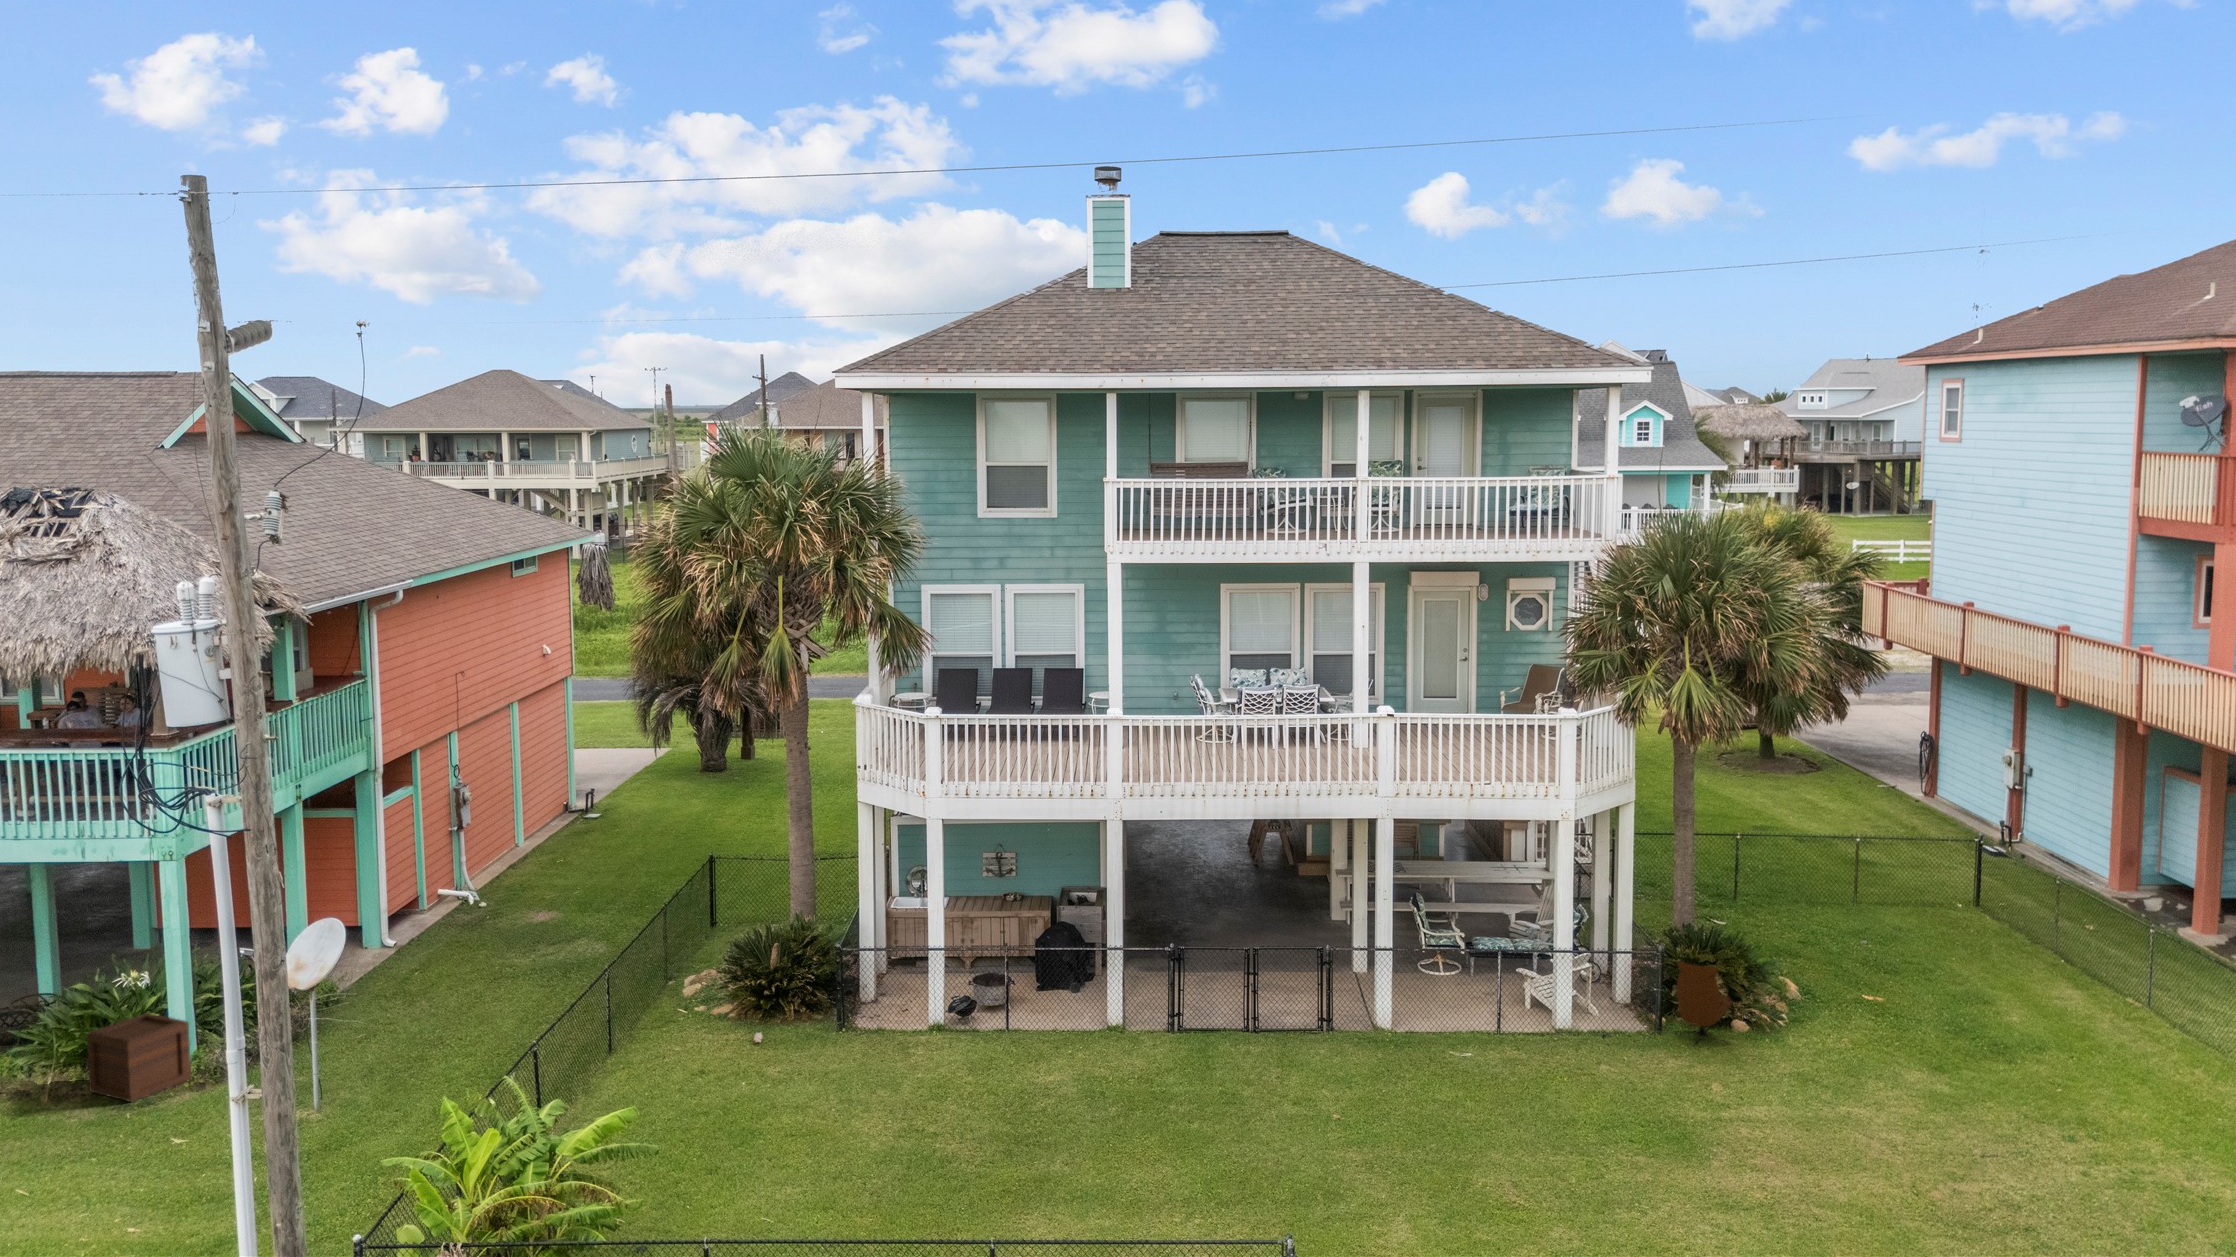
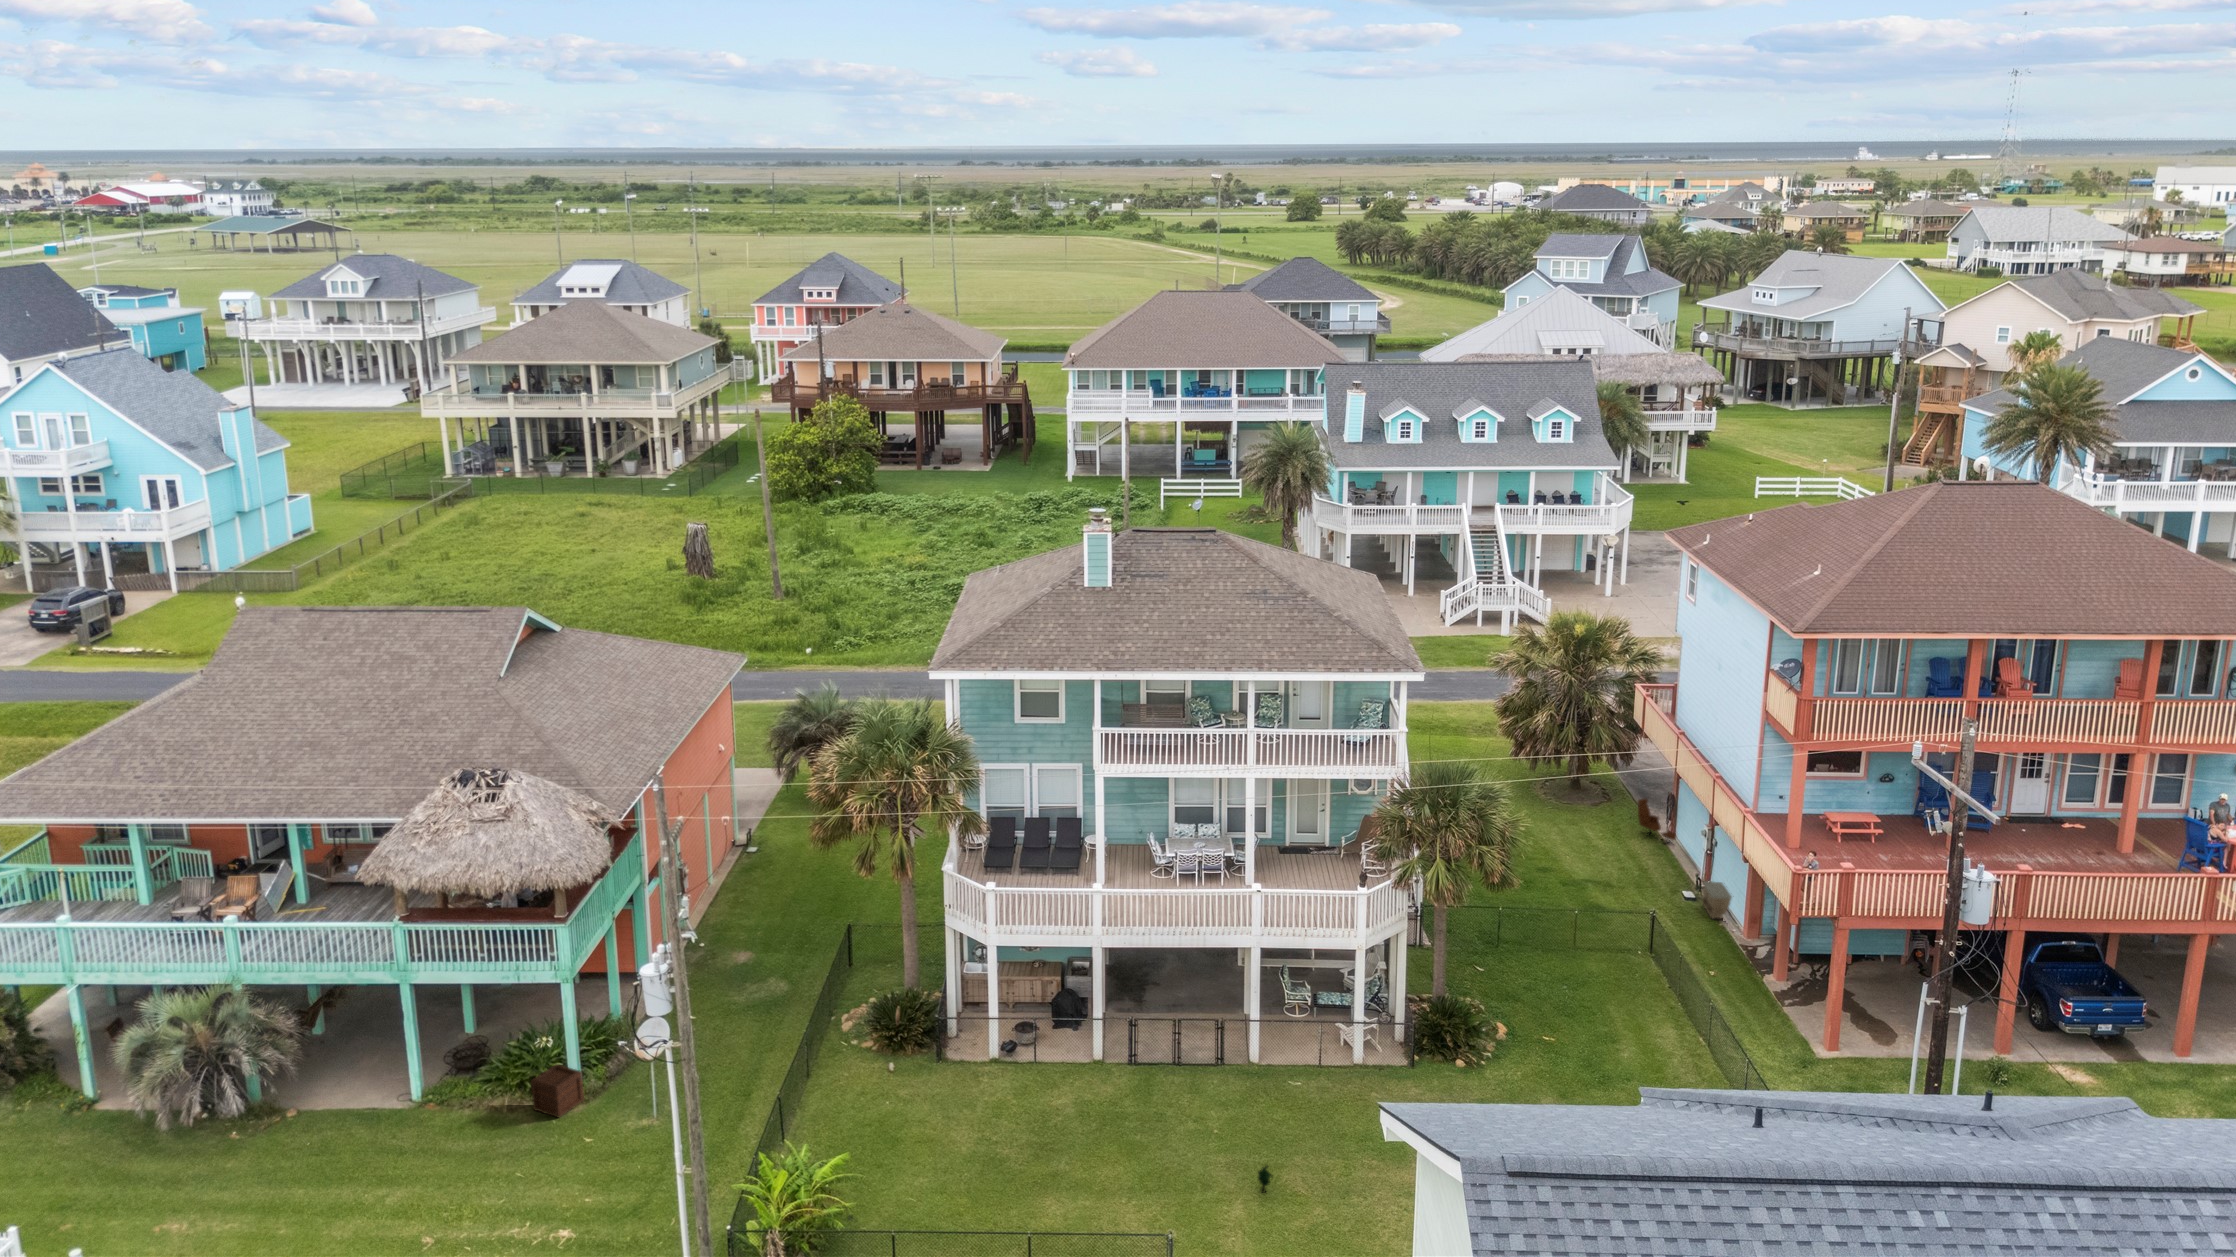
storage bench: none [2019,820,2078,873] -> present [1703,881,1732,919]
lounge chair: present [1676,961,1732,1045] -> present [1638,798,1676,842]
decorative plant: none [1433,1143,1469,1202] -> present [1258,1166,1272,1193]

